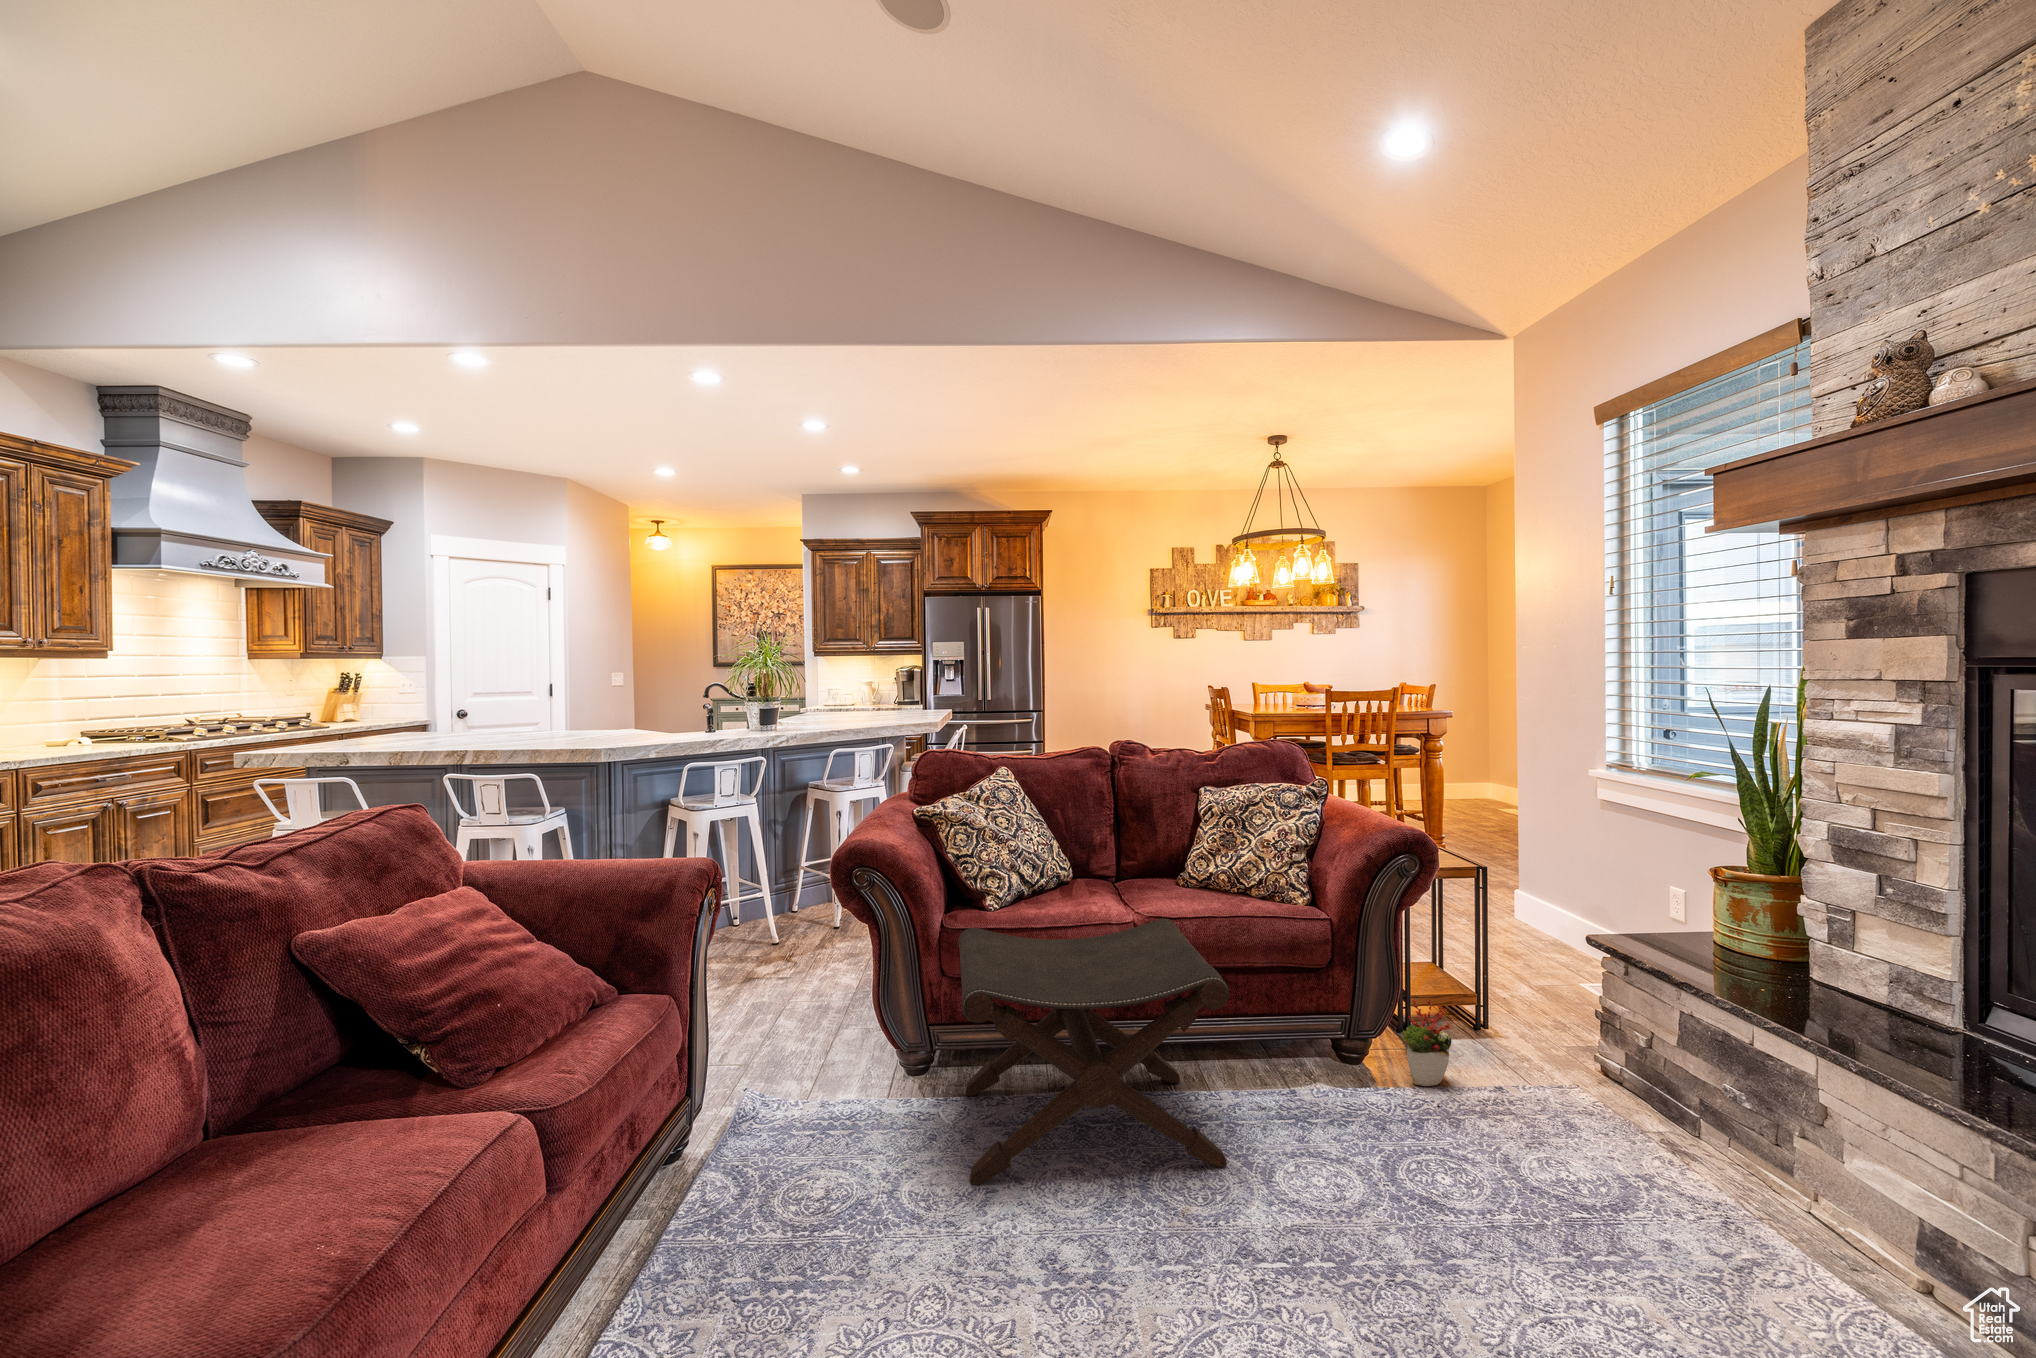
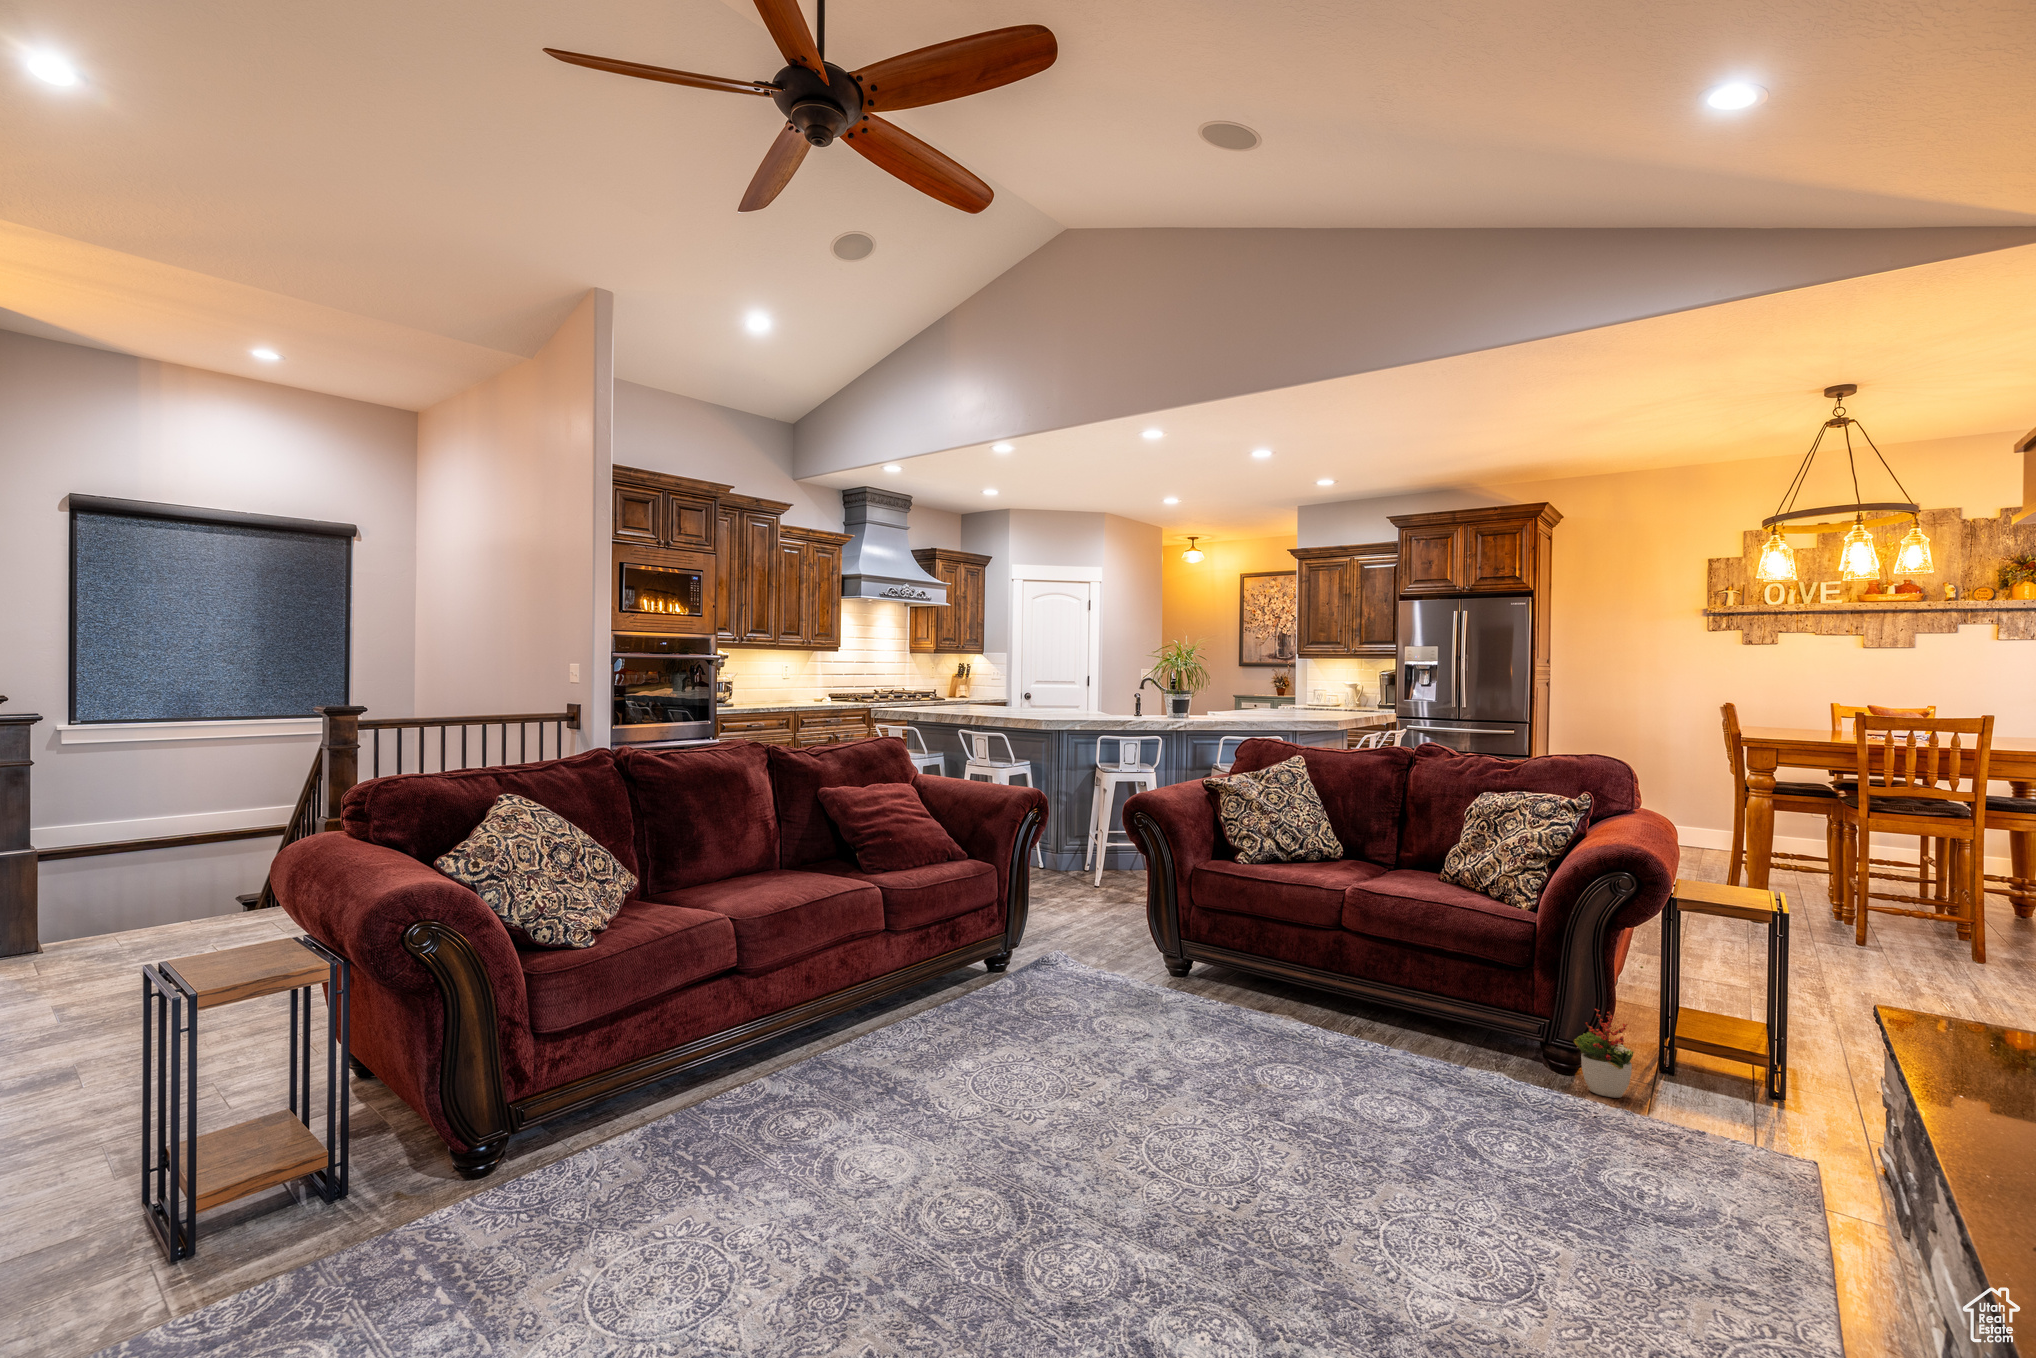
footstool: present [958,919,1229,1185] -> none [1134,868,1367,1075]

